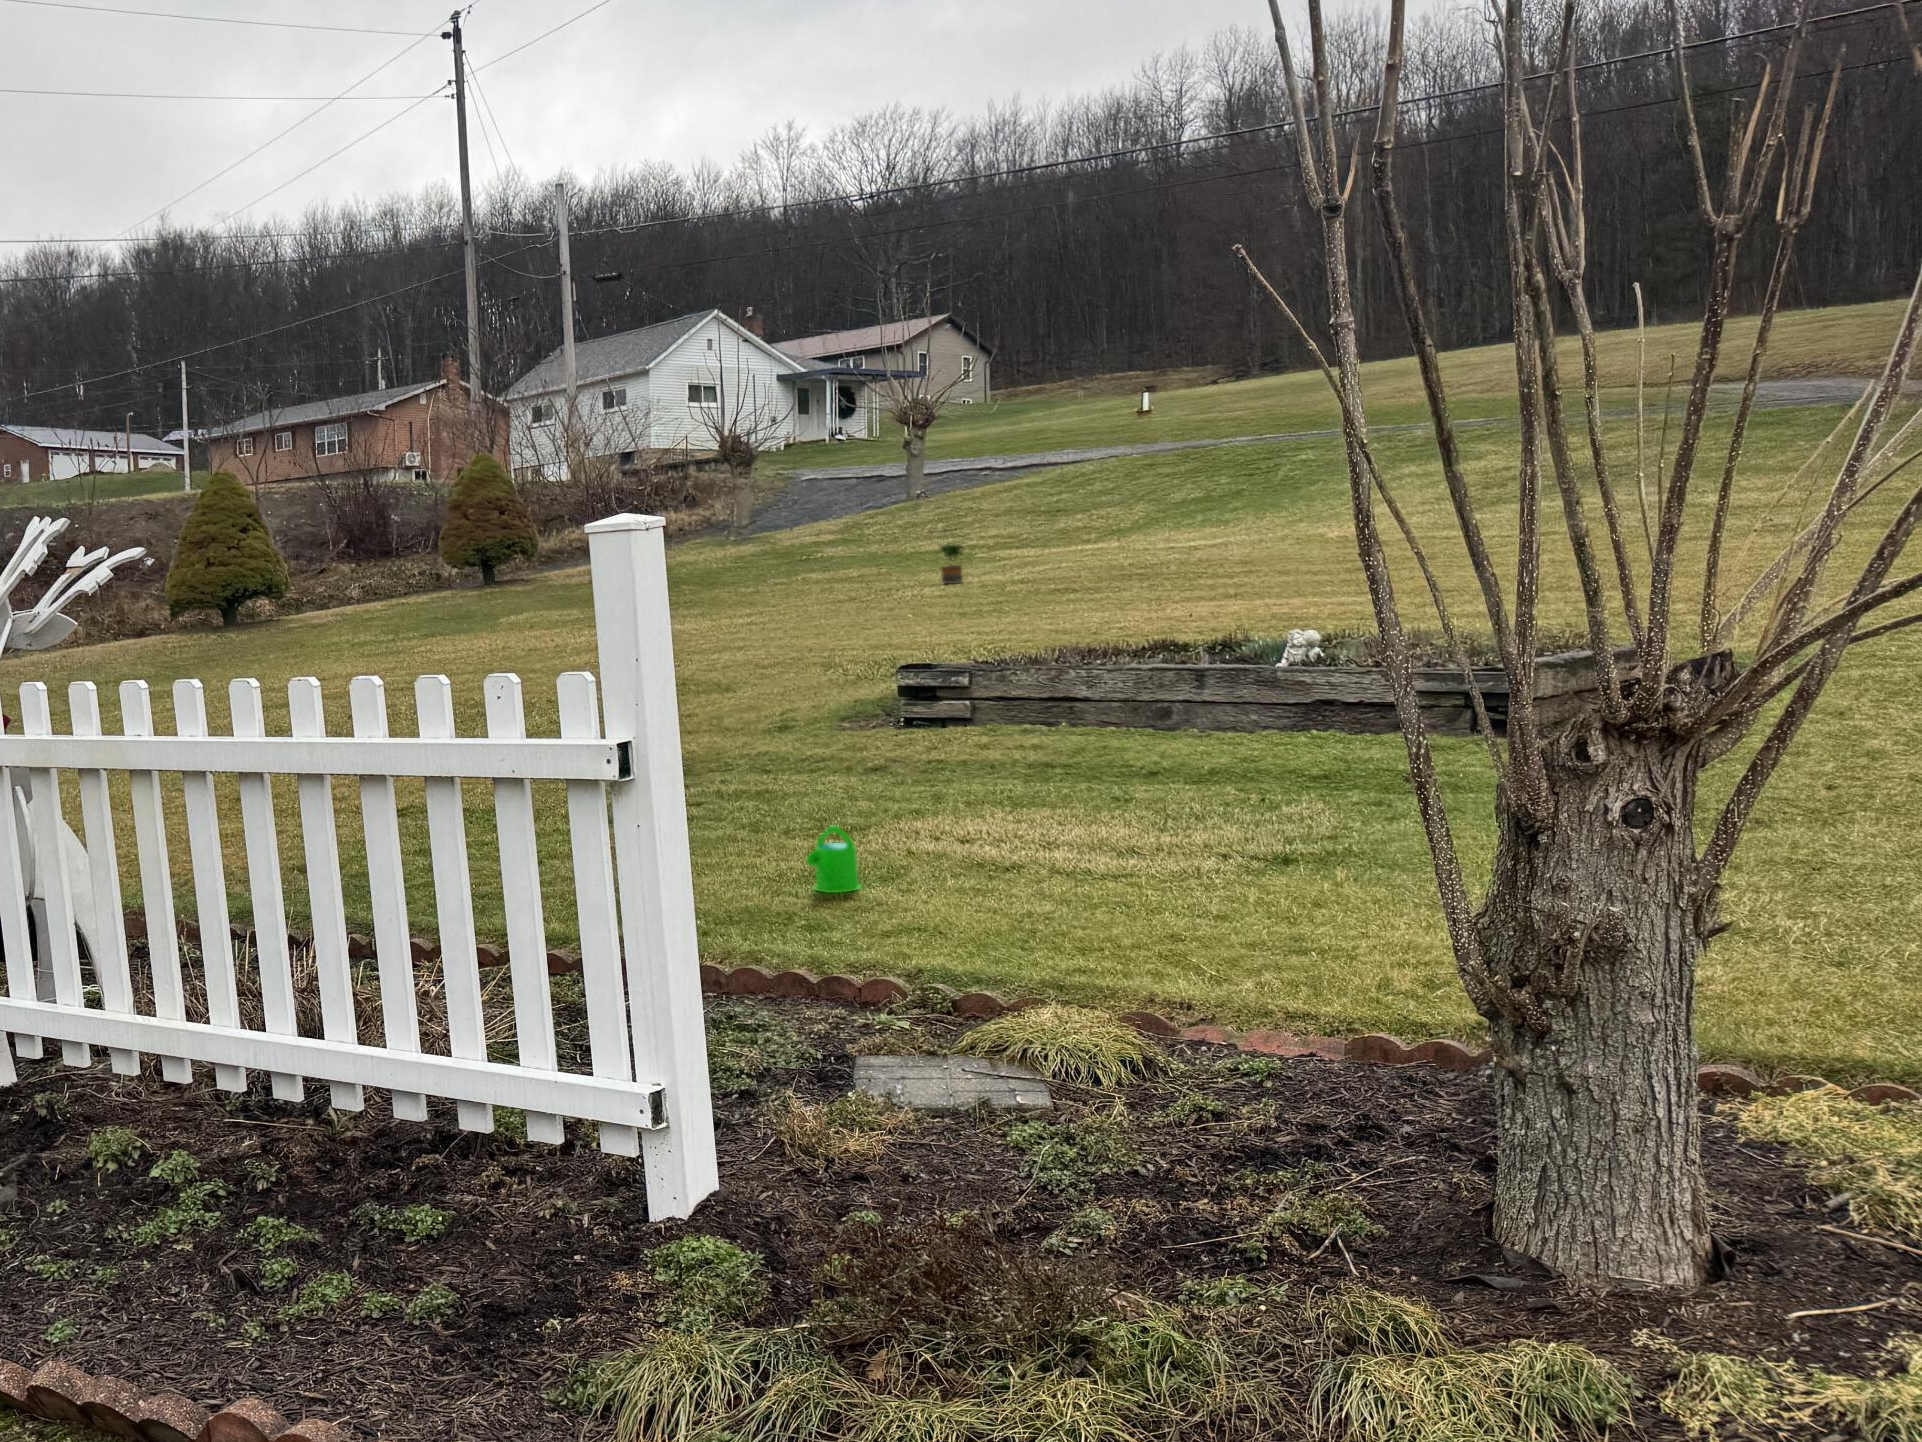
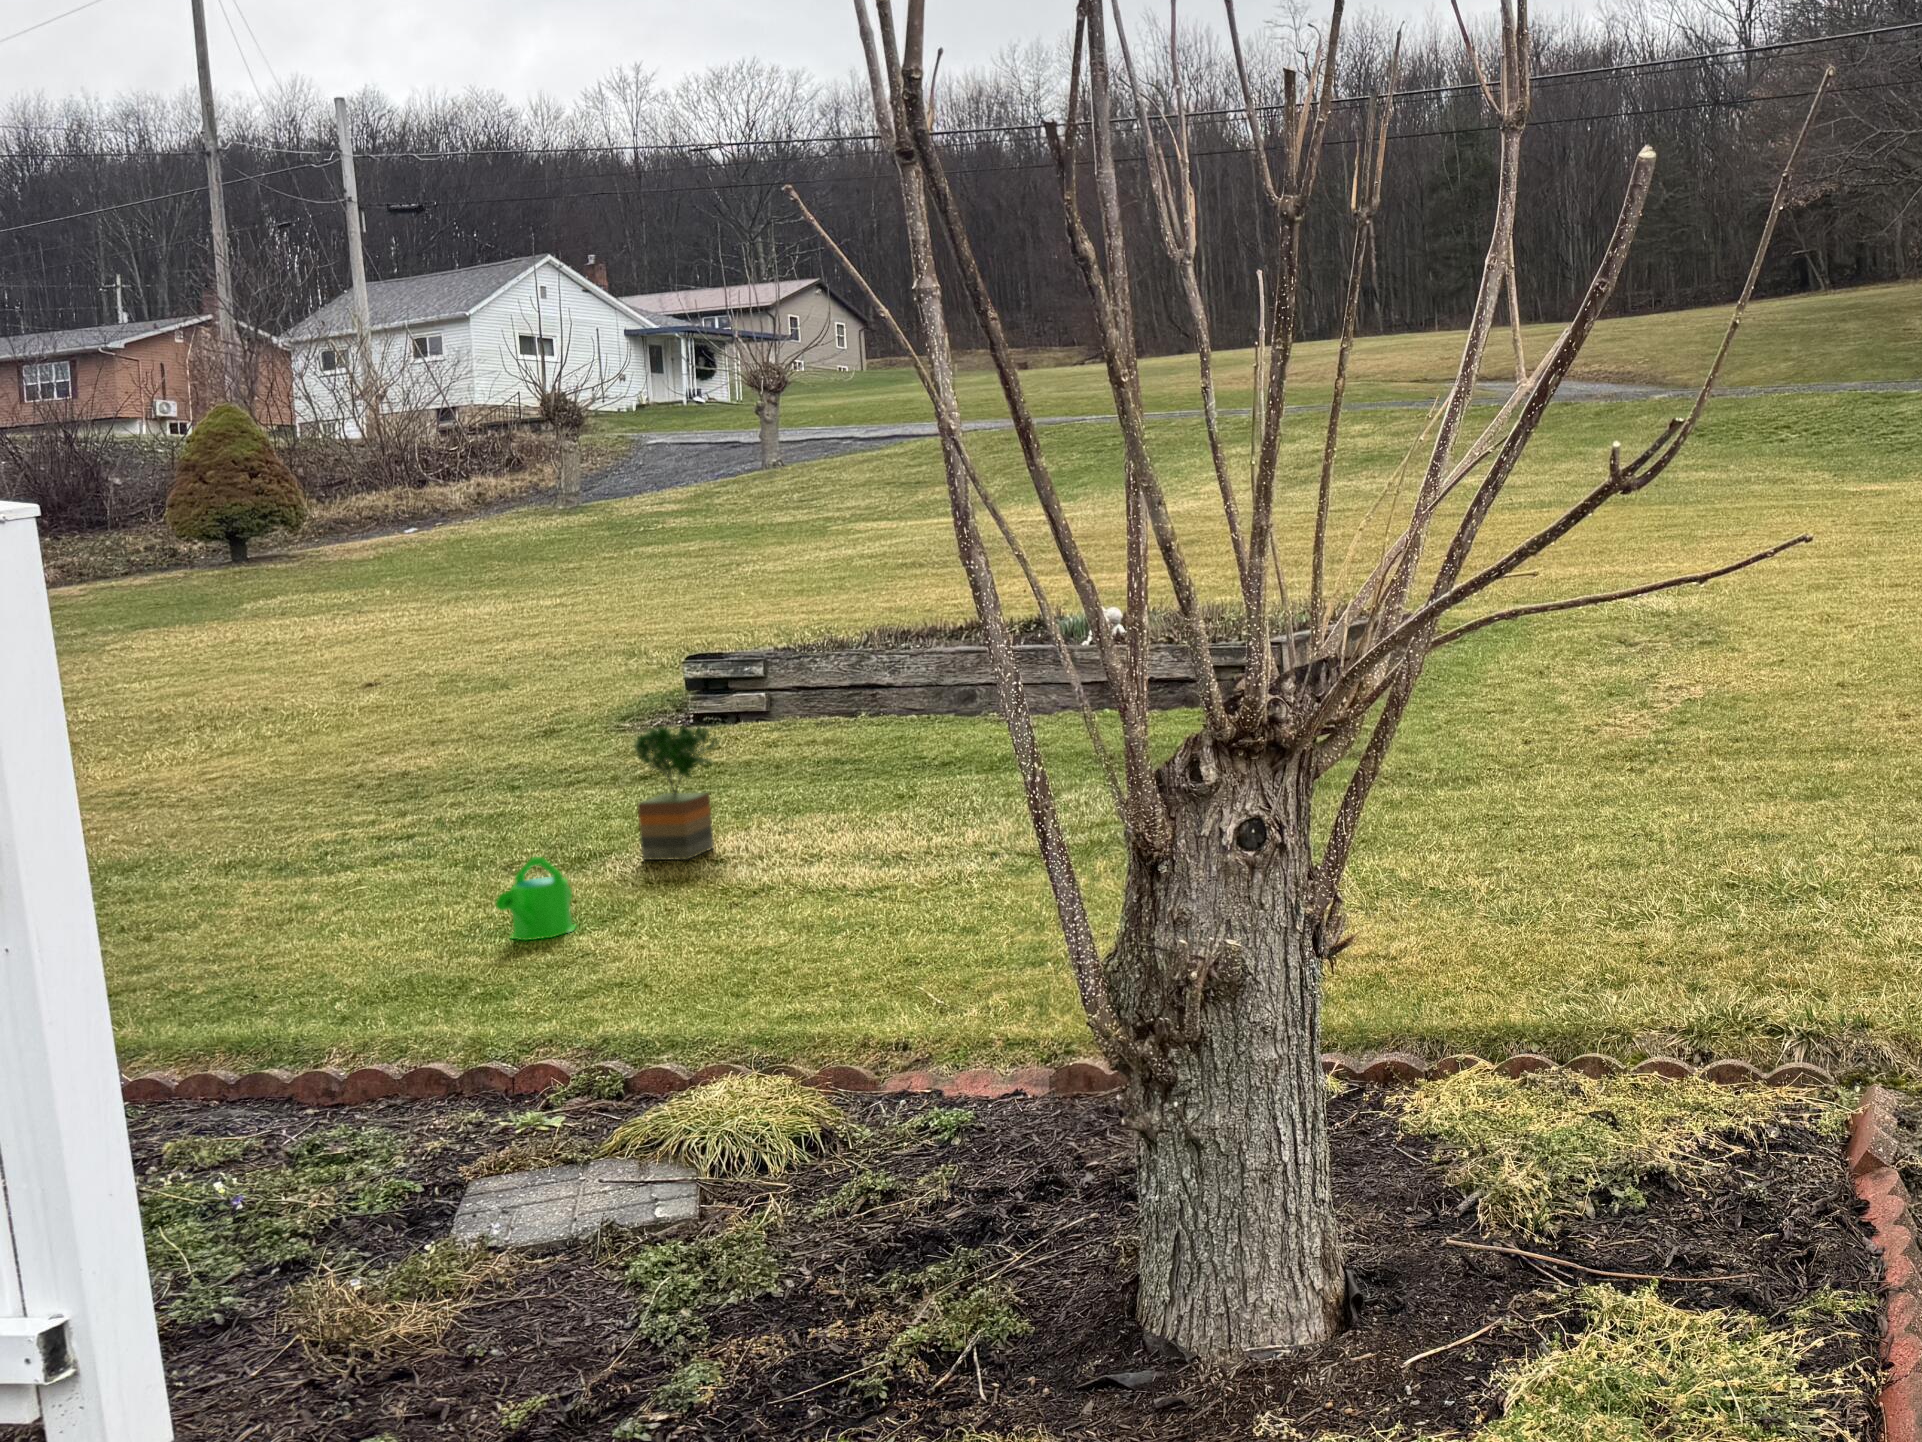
potted tree: present [940,544,964,584] -> present [633,726,720,860]

